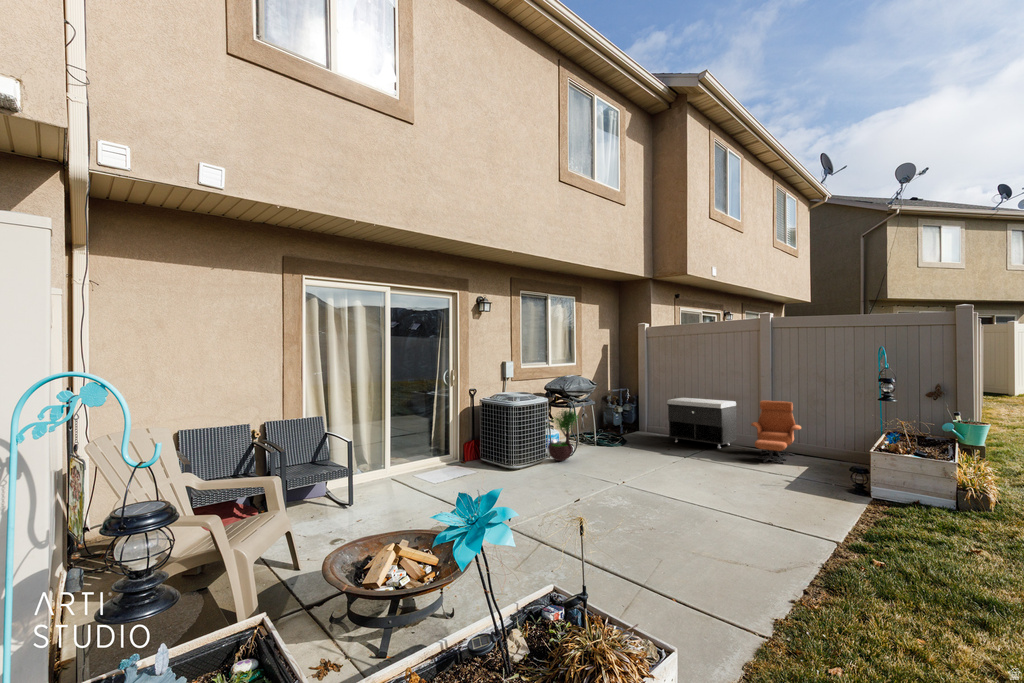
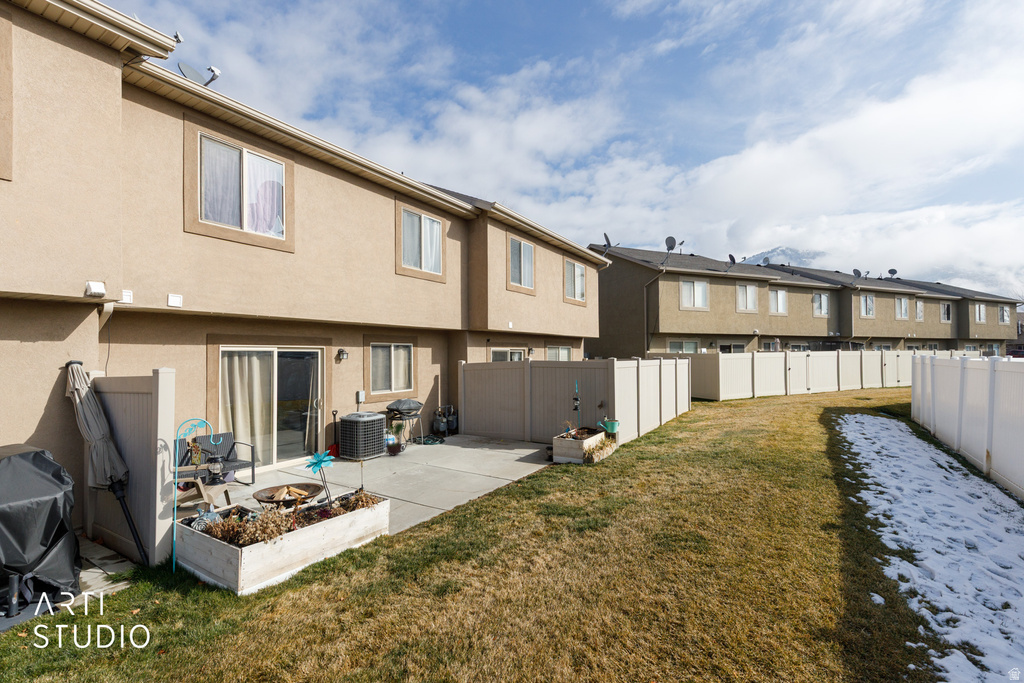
storage bench: present [667,398,737,448] -> none [471,411,513,443]
lounge chair: present [751,401,801,463] -> none [514,412,543,449]

